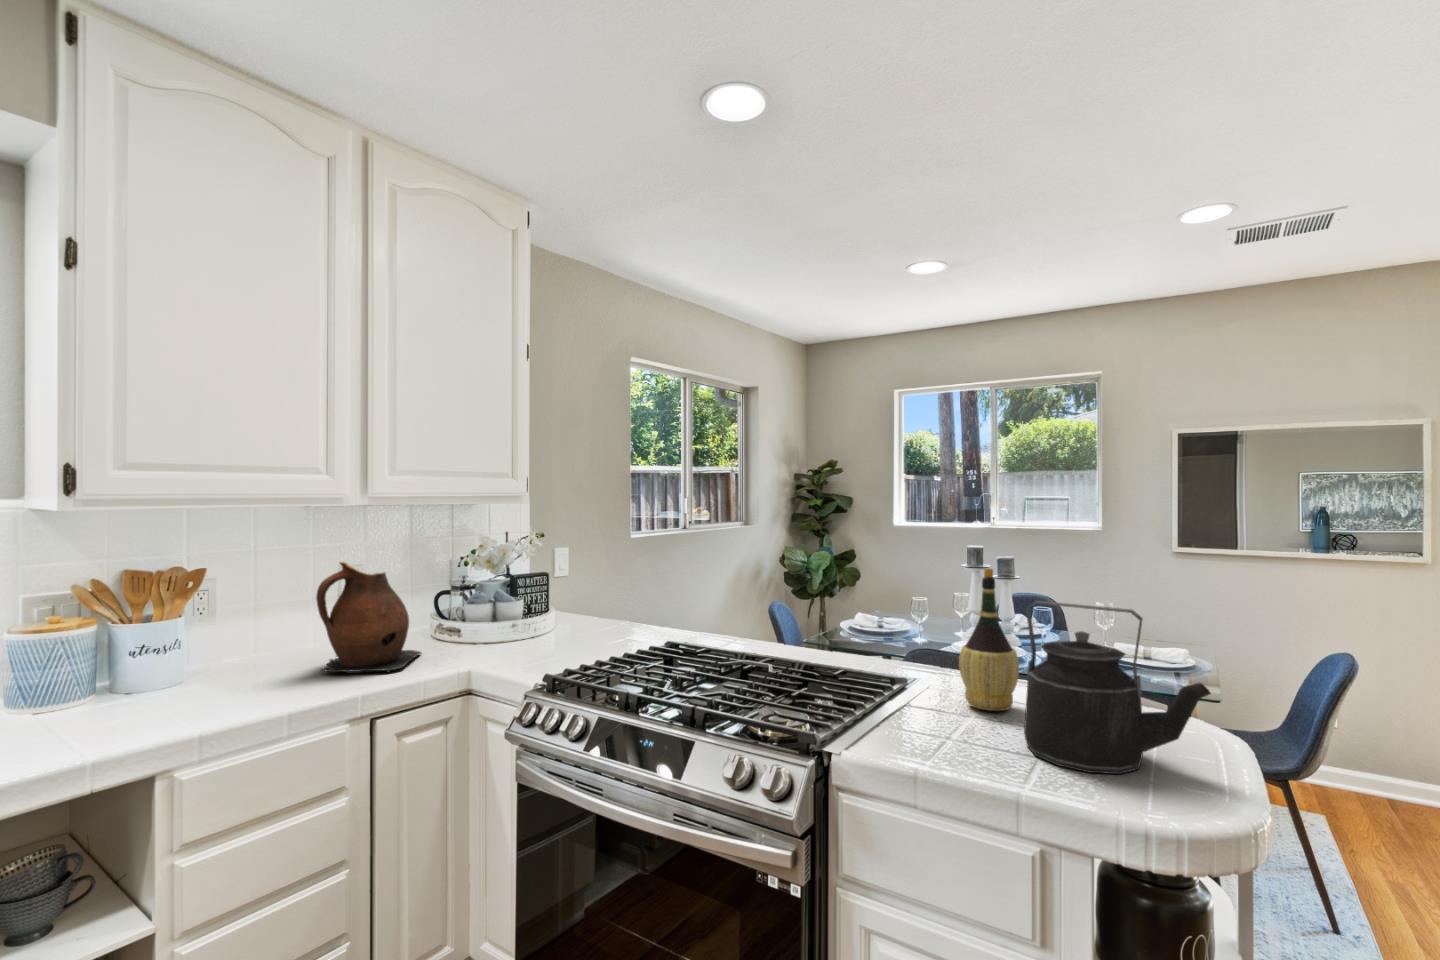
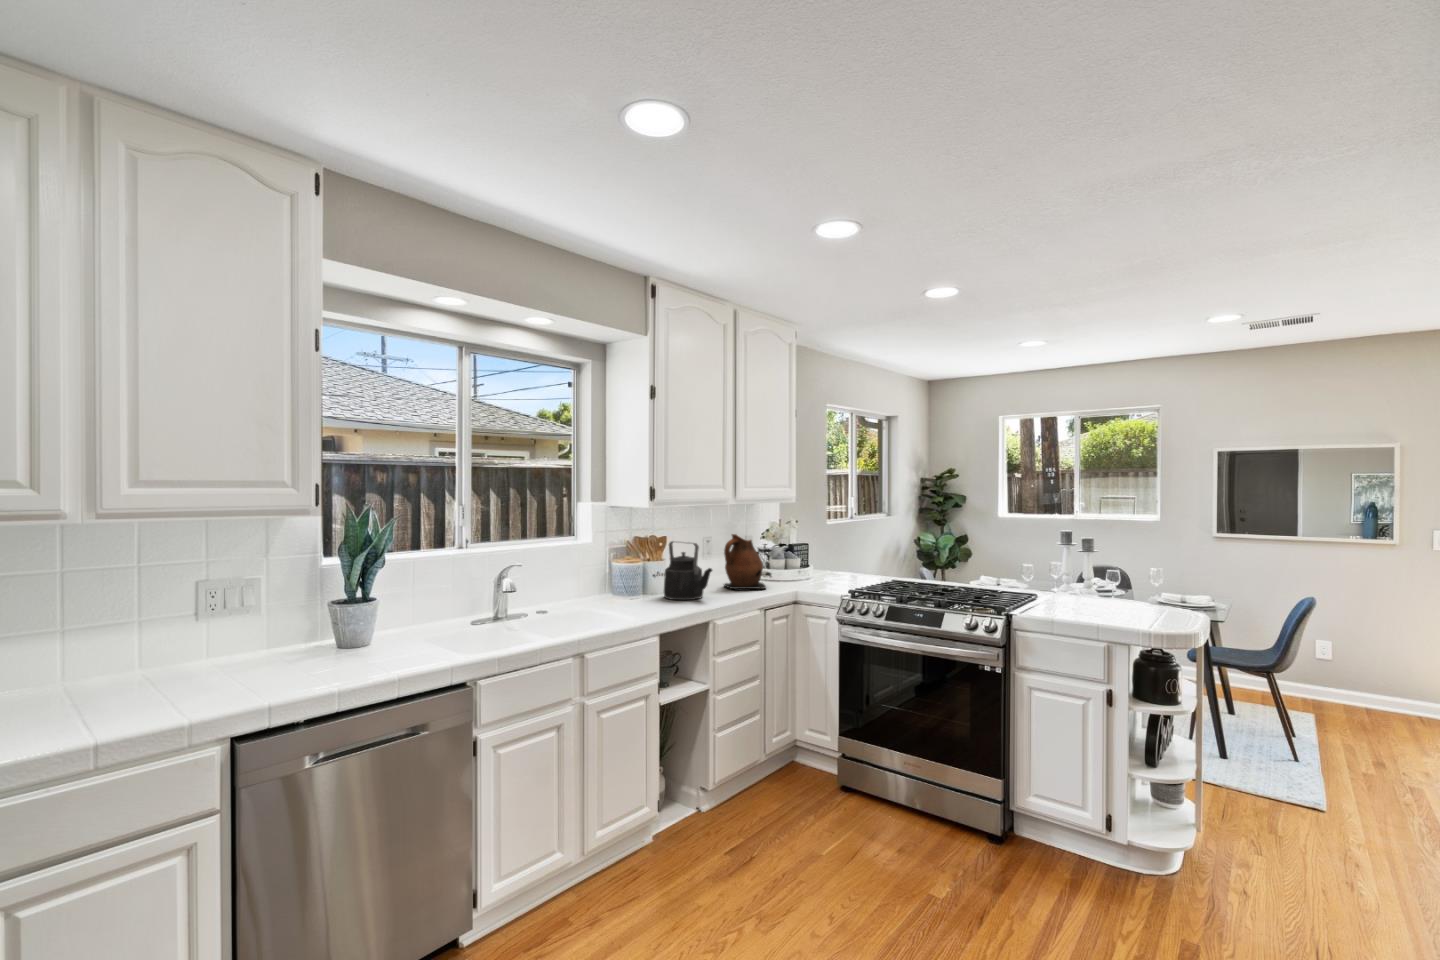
wine bottle: present [959,568,1019,711] -> none [1066,537,1097,605]
kettle: present [1024,601,1211,774] -> present [664,541,712,600]

